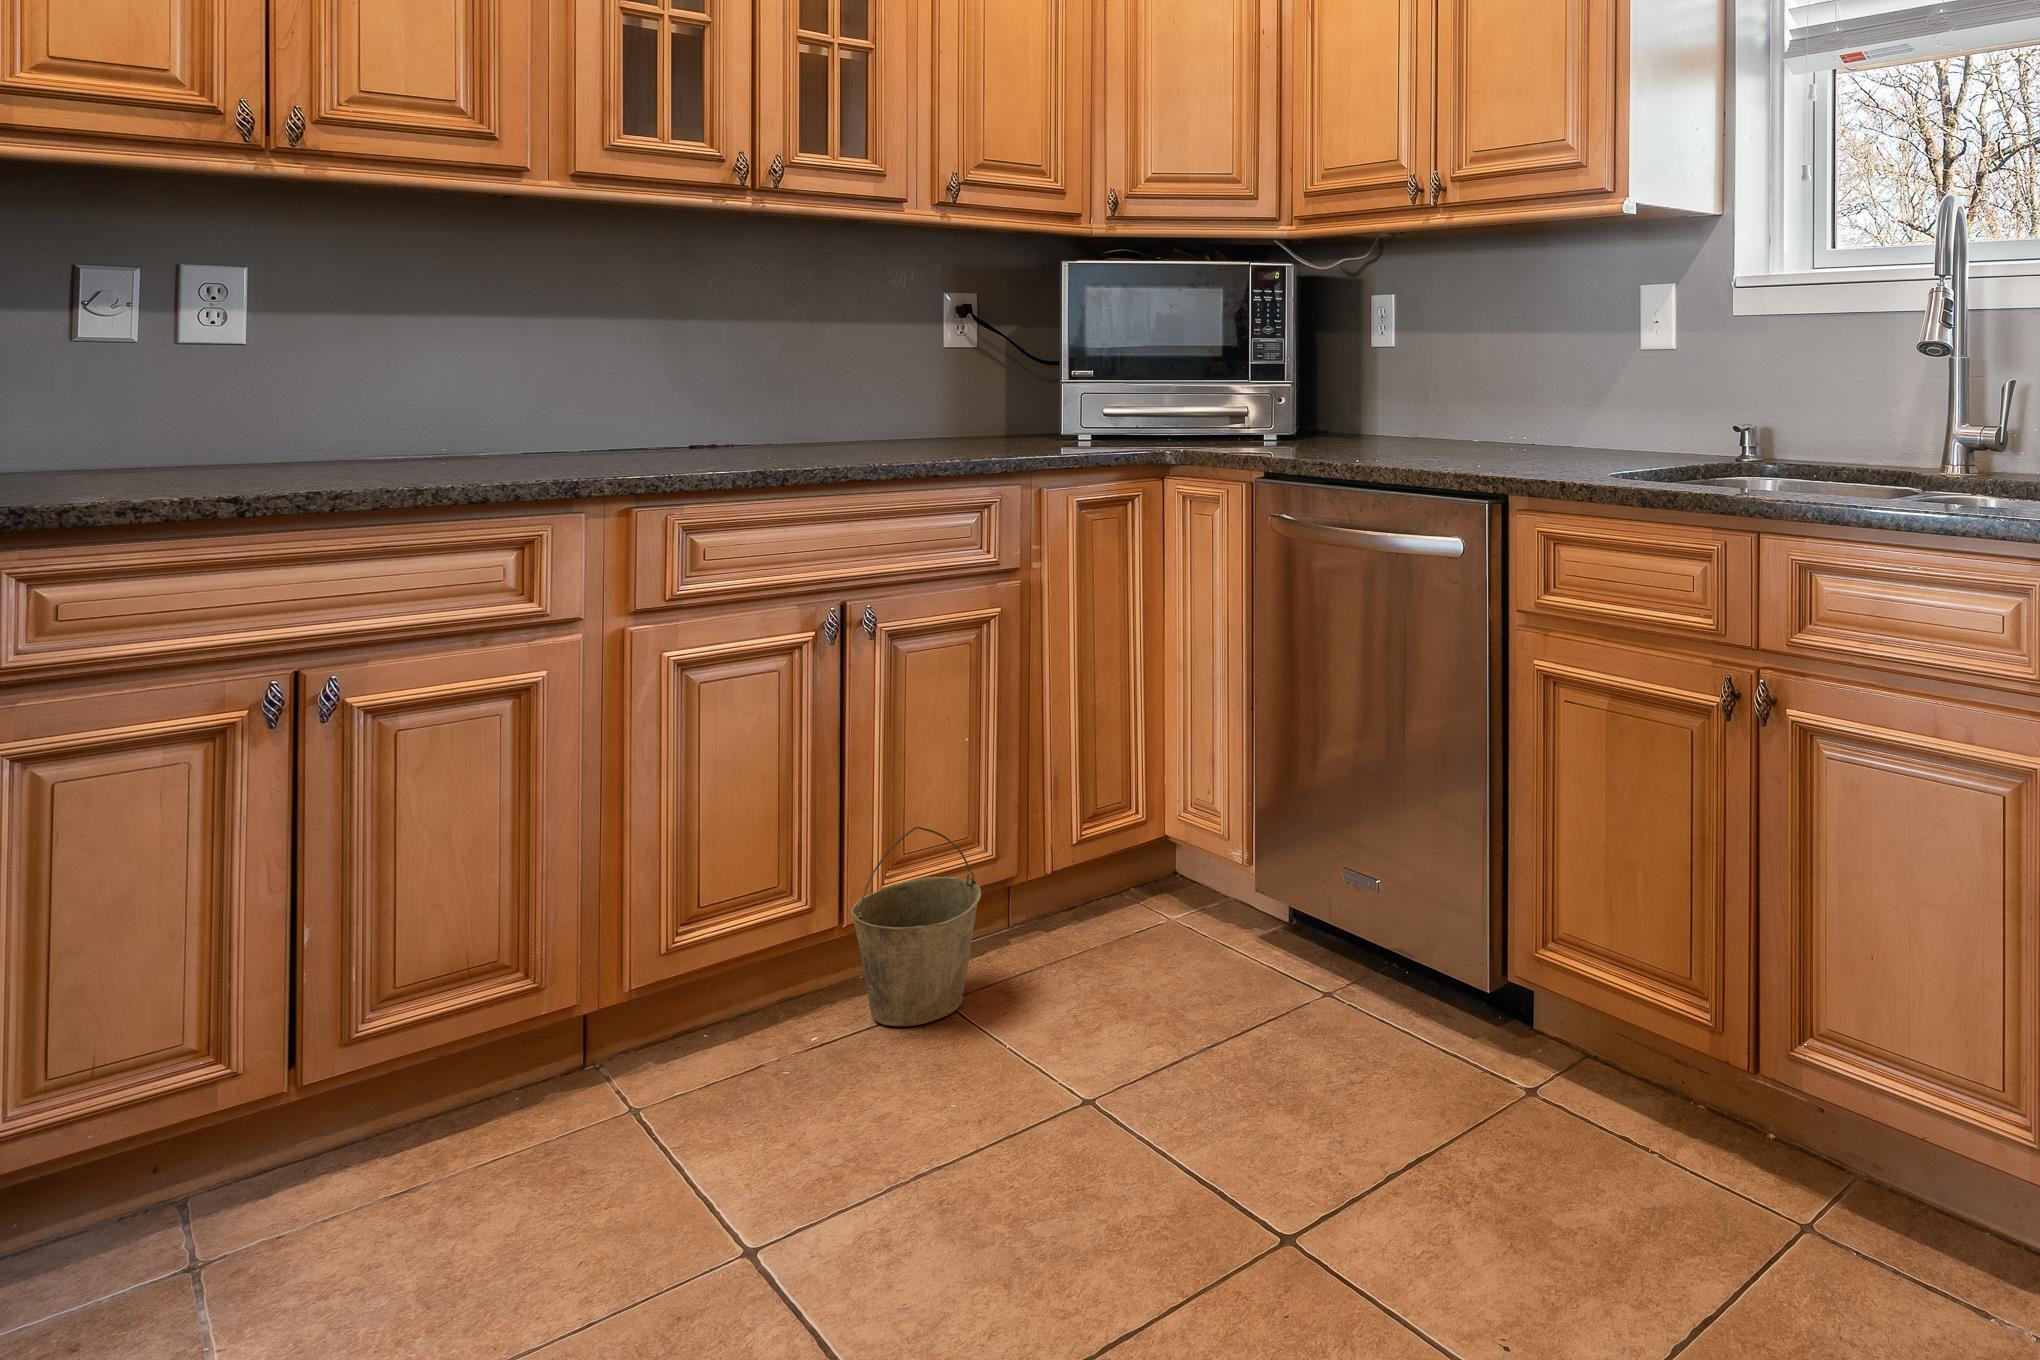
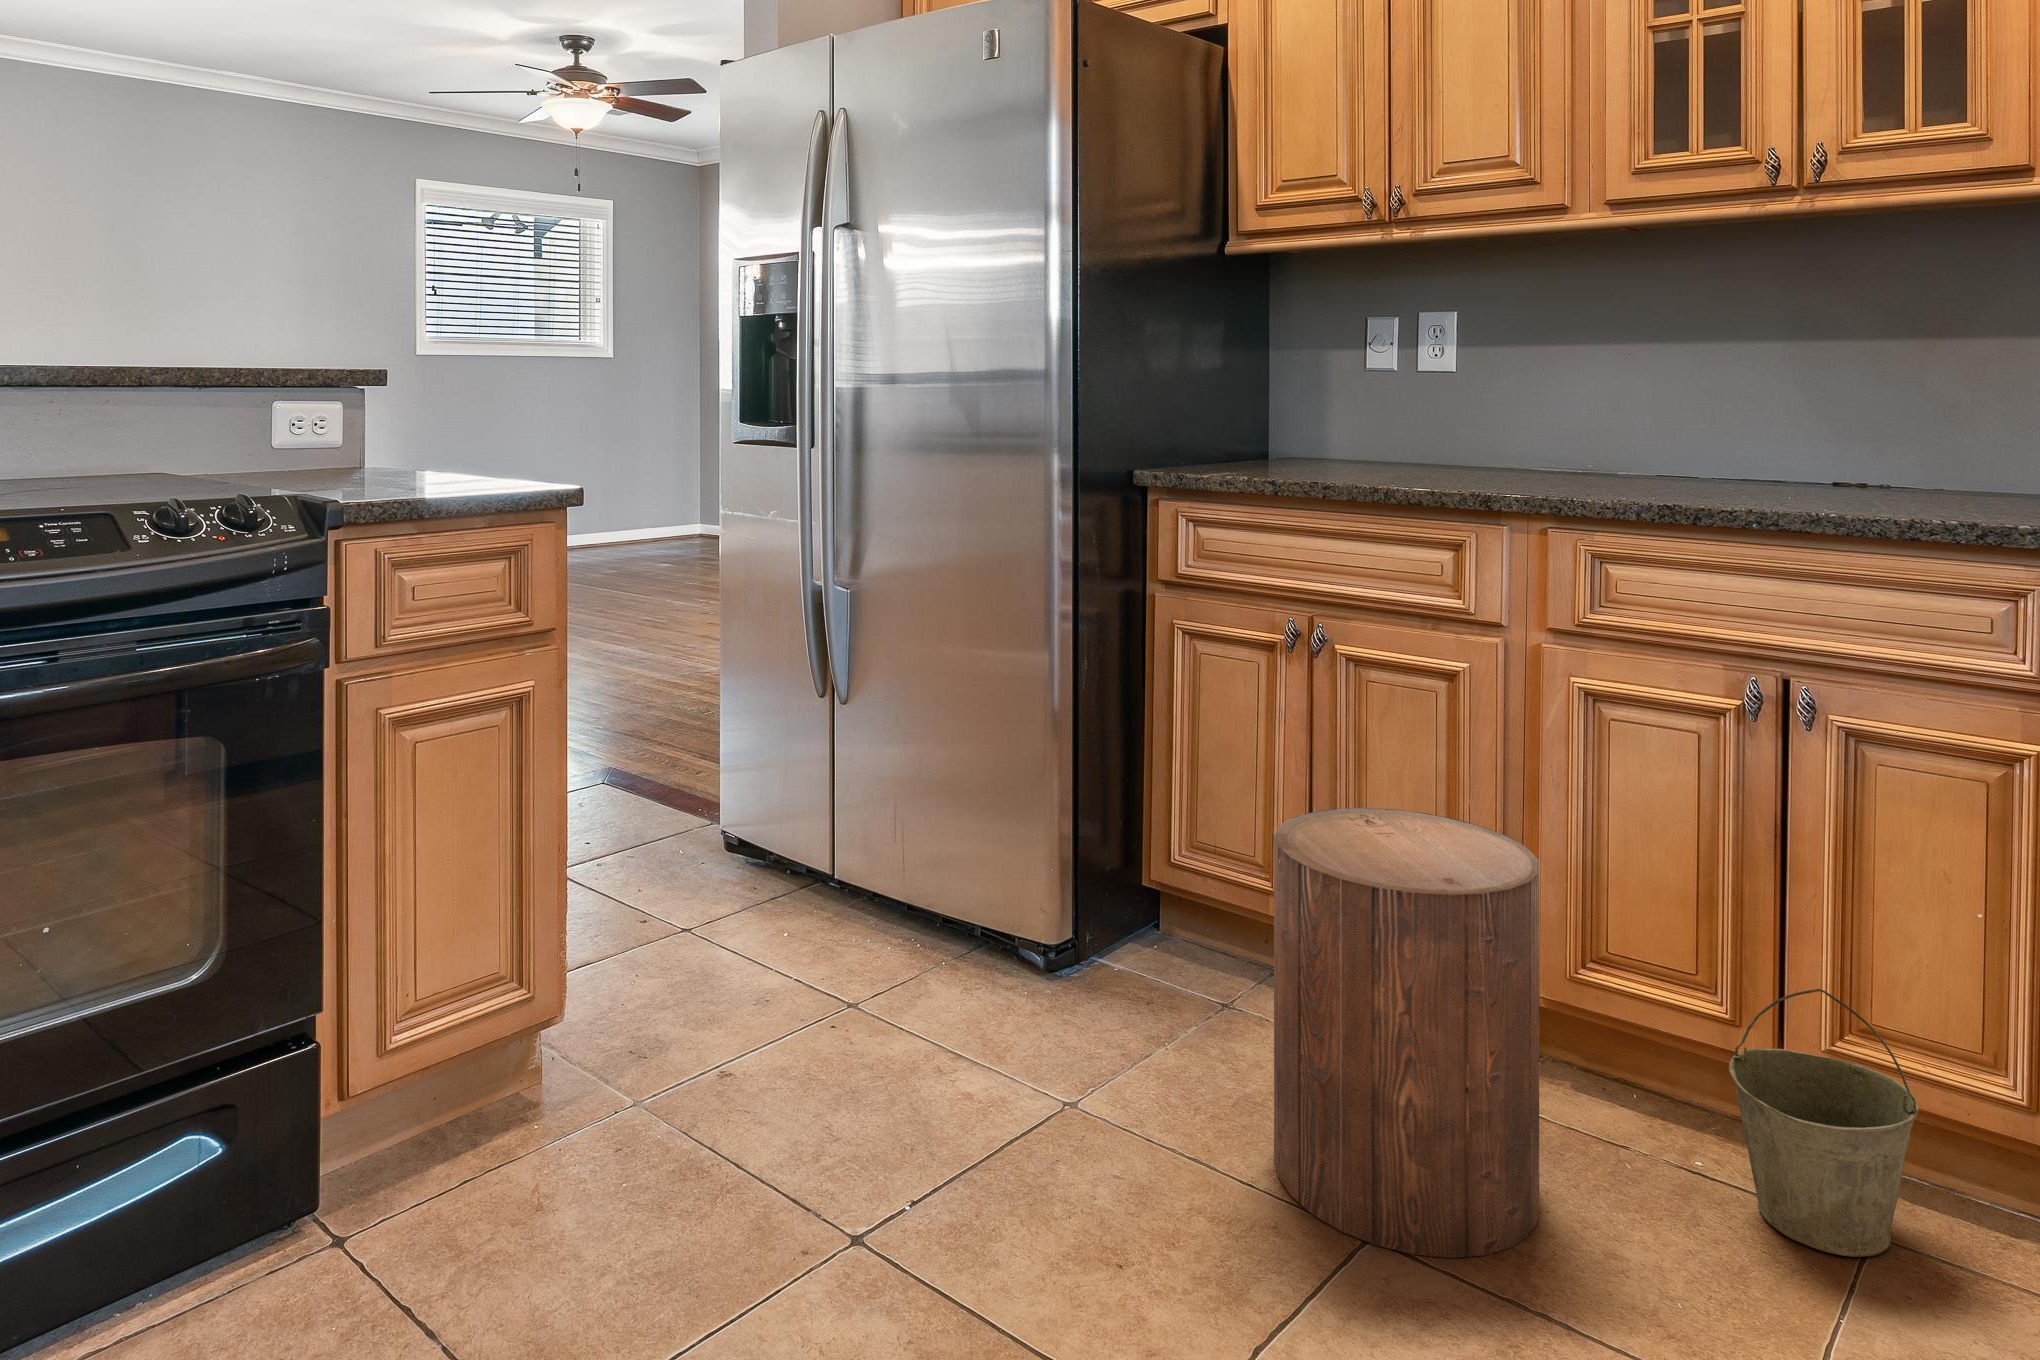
stool: none [534,804,835,1279] -> present [1274,808,1539,1258]

